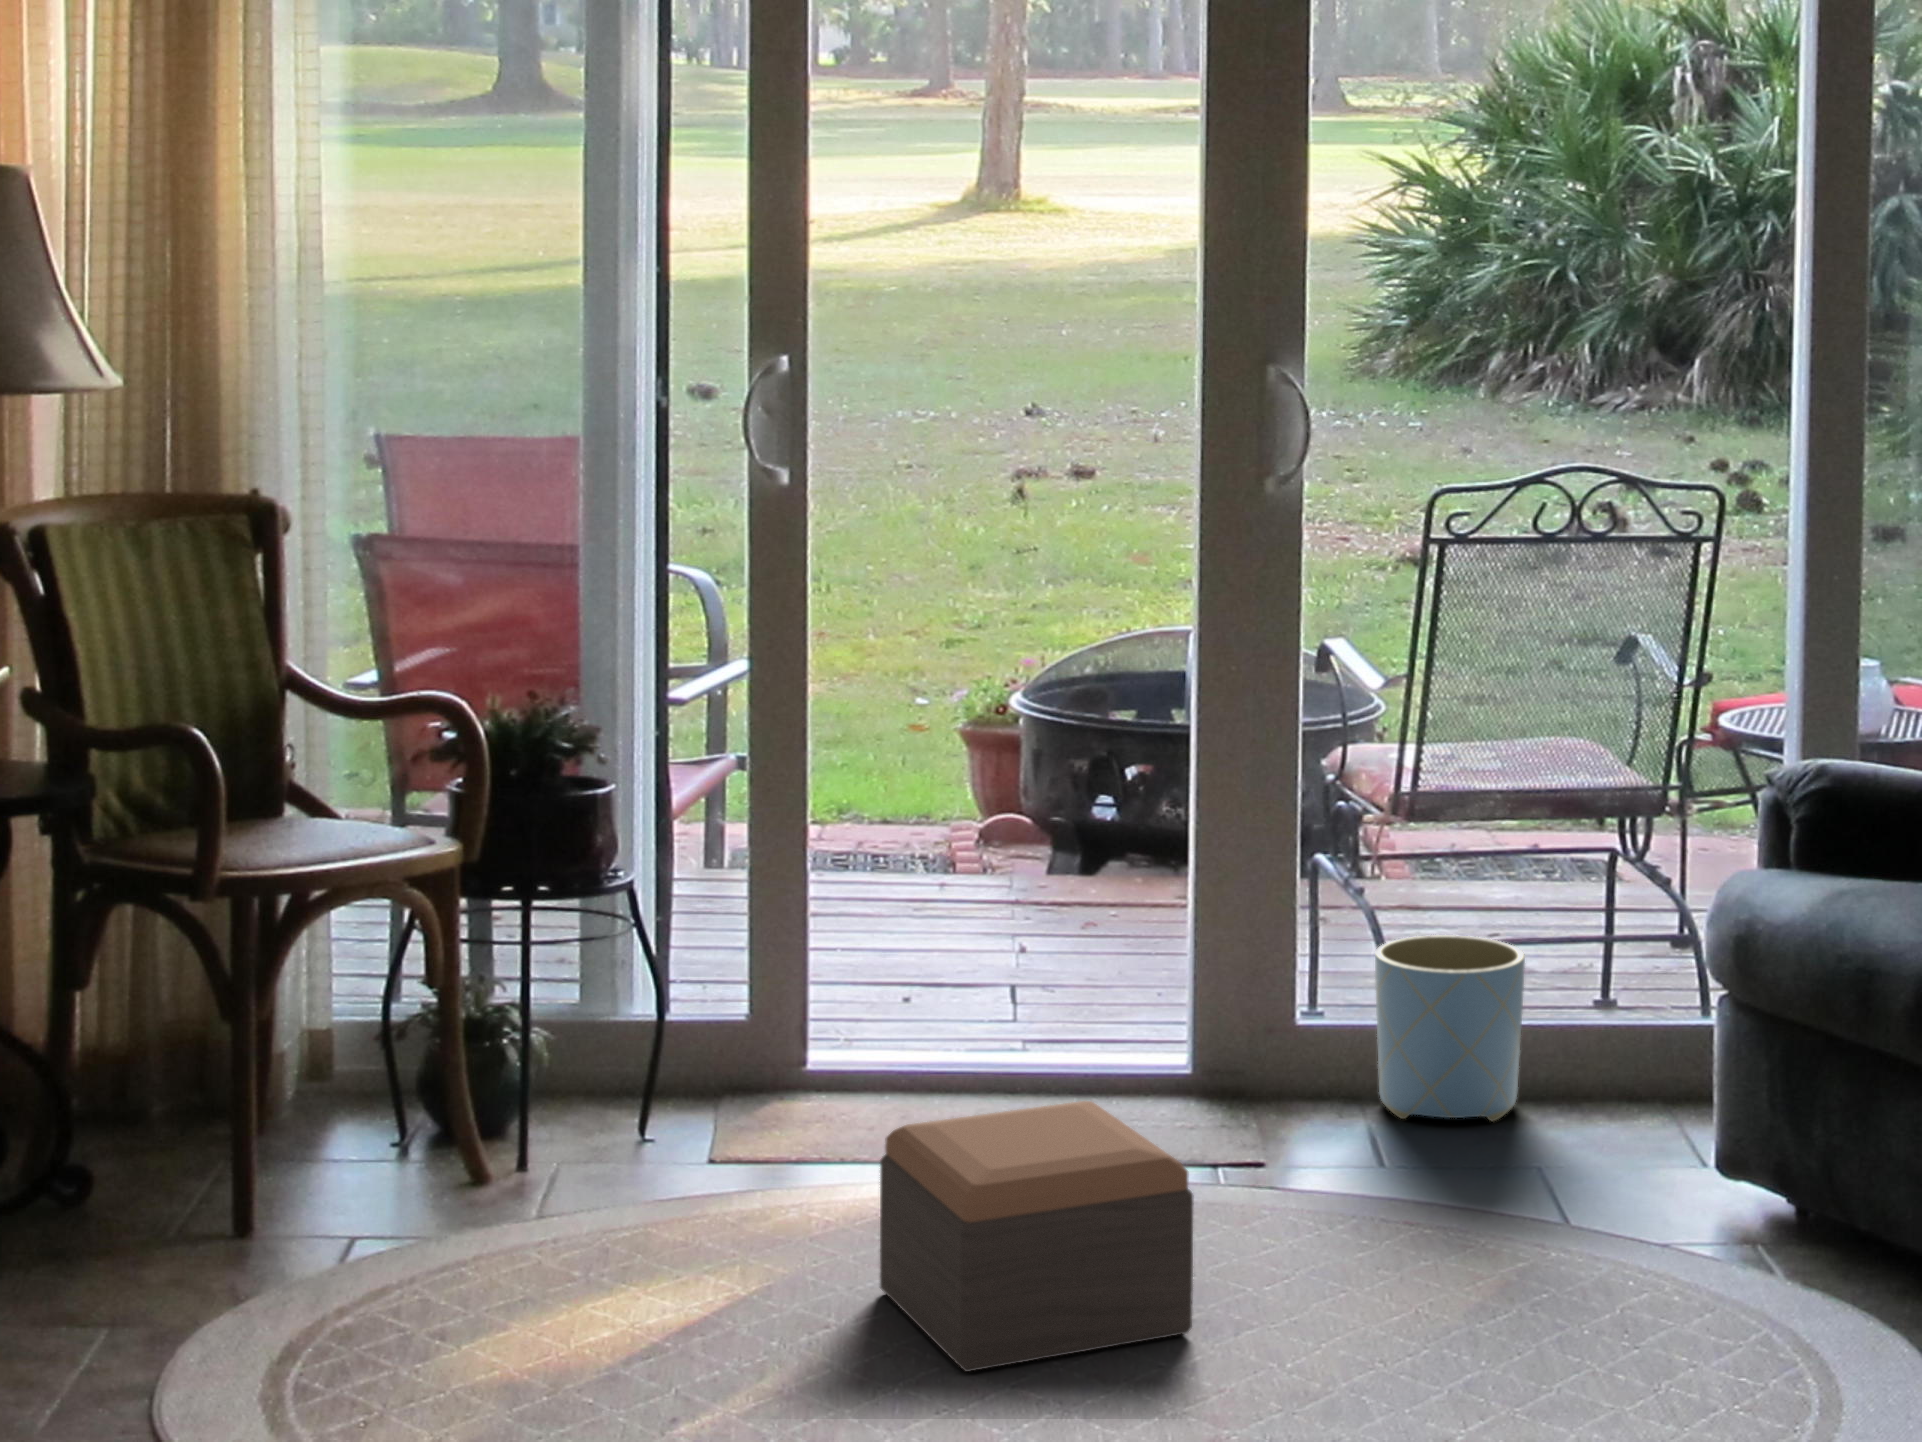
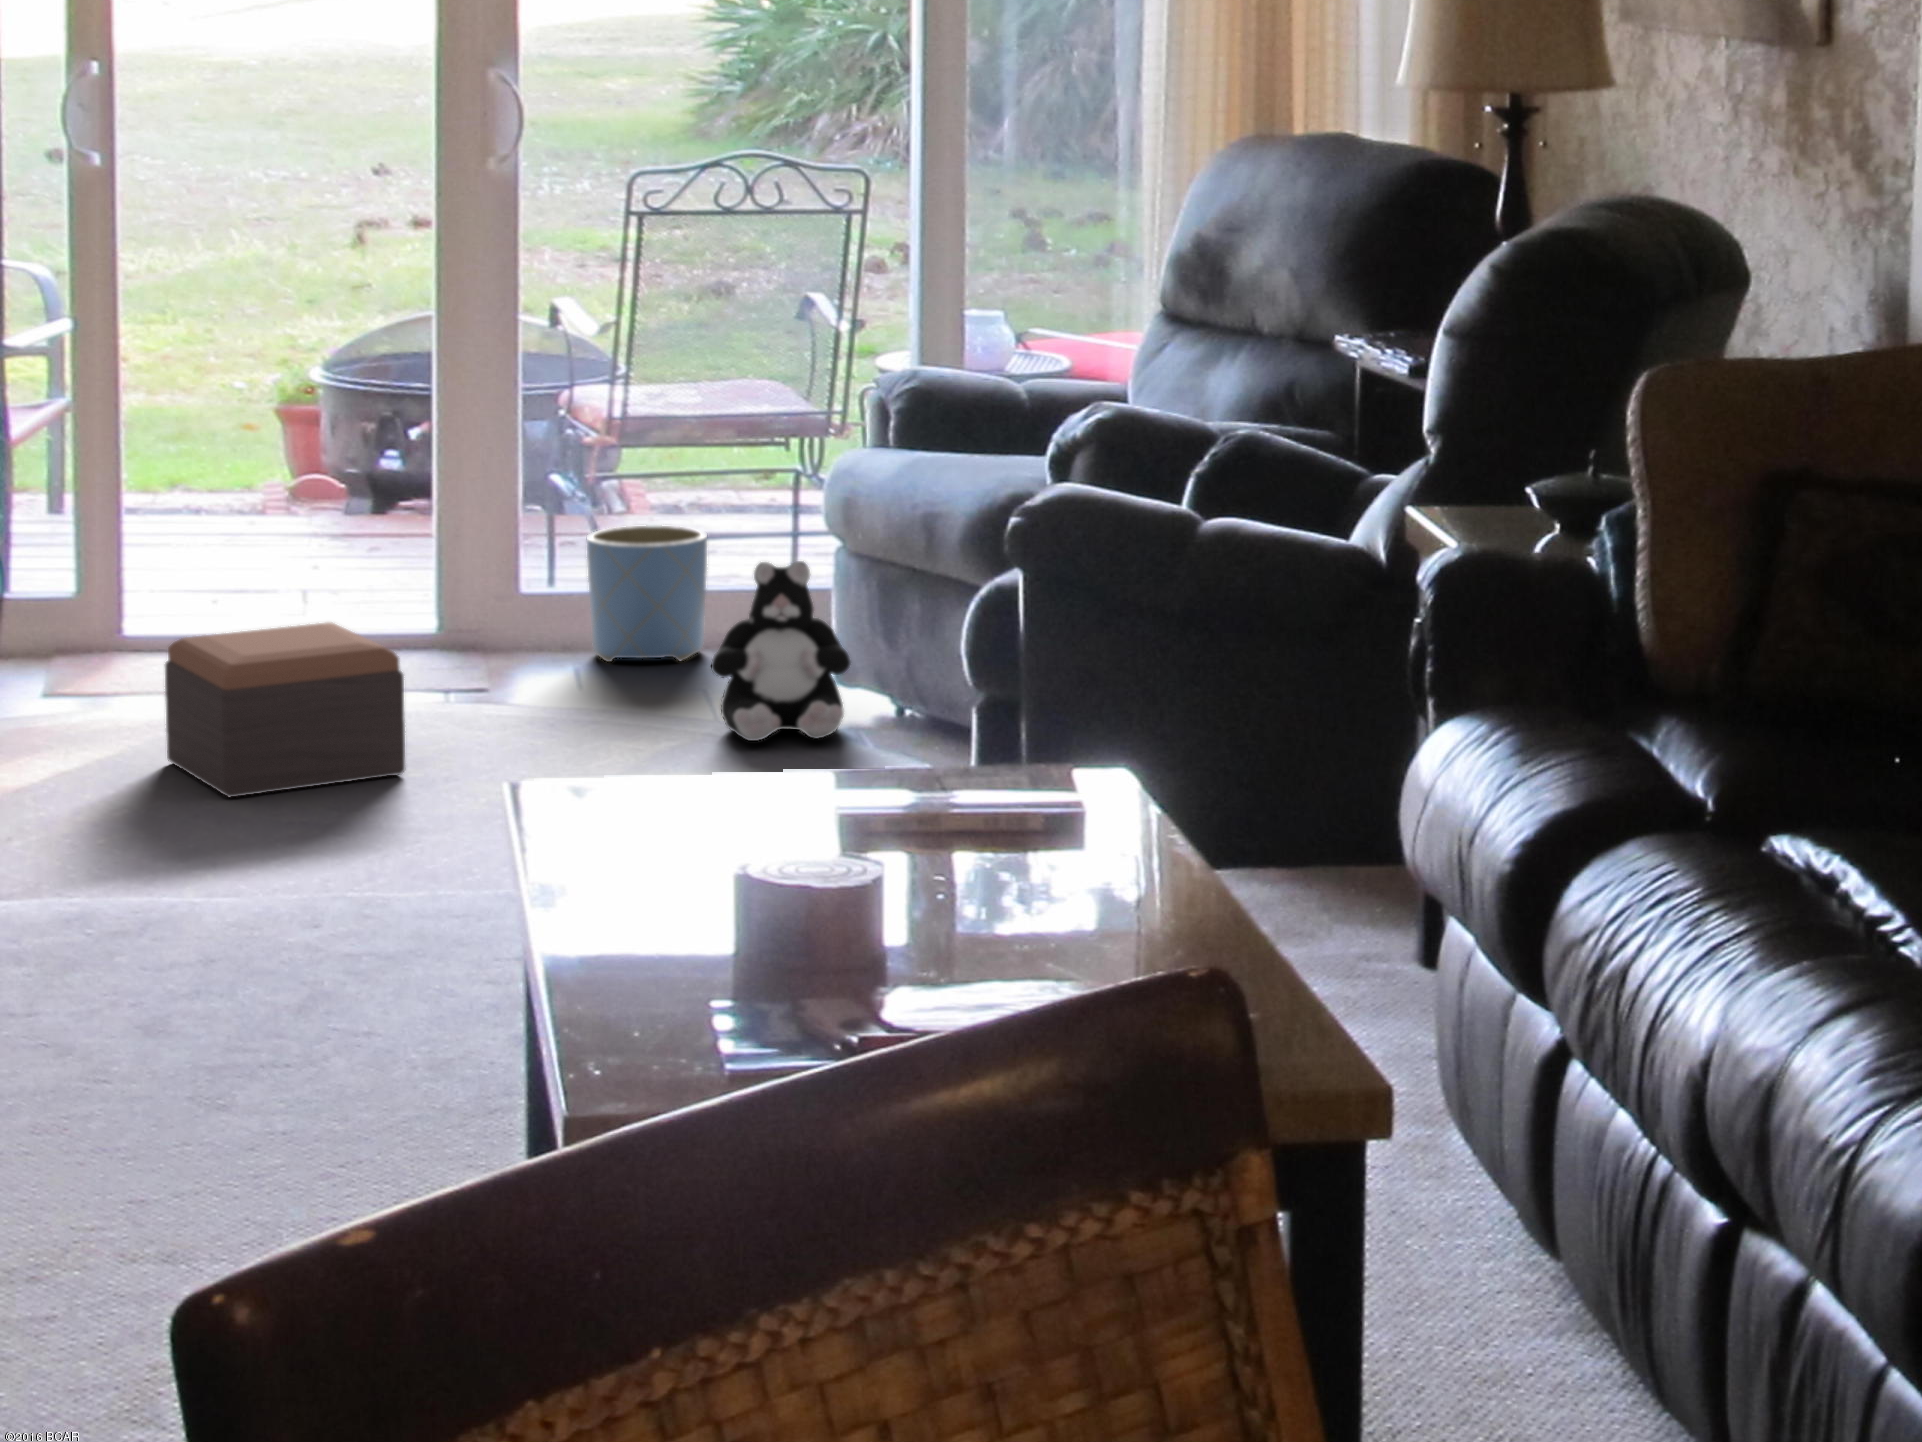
plush toy: none [1577,1029,1771,1290] -> present [711,561,850,741]

